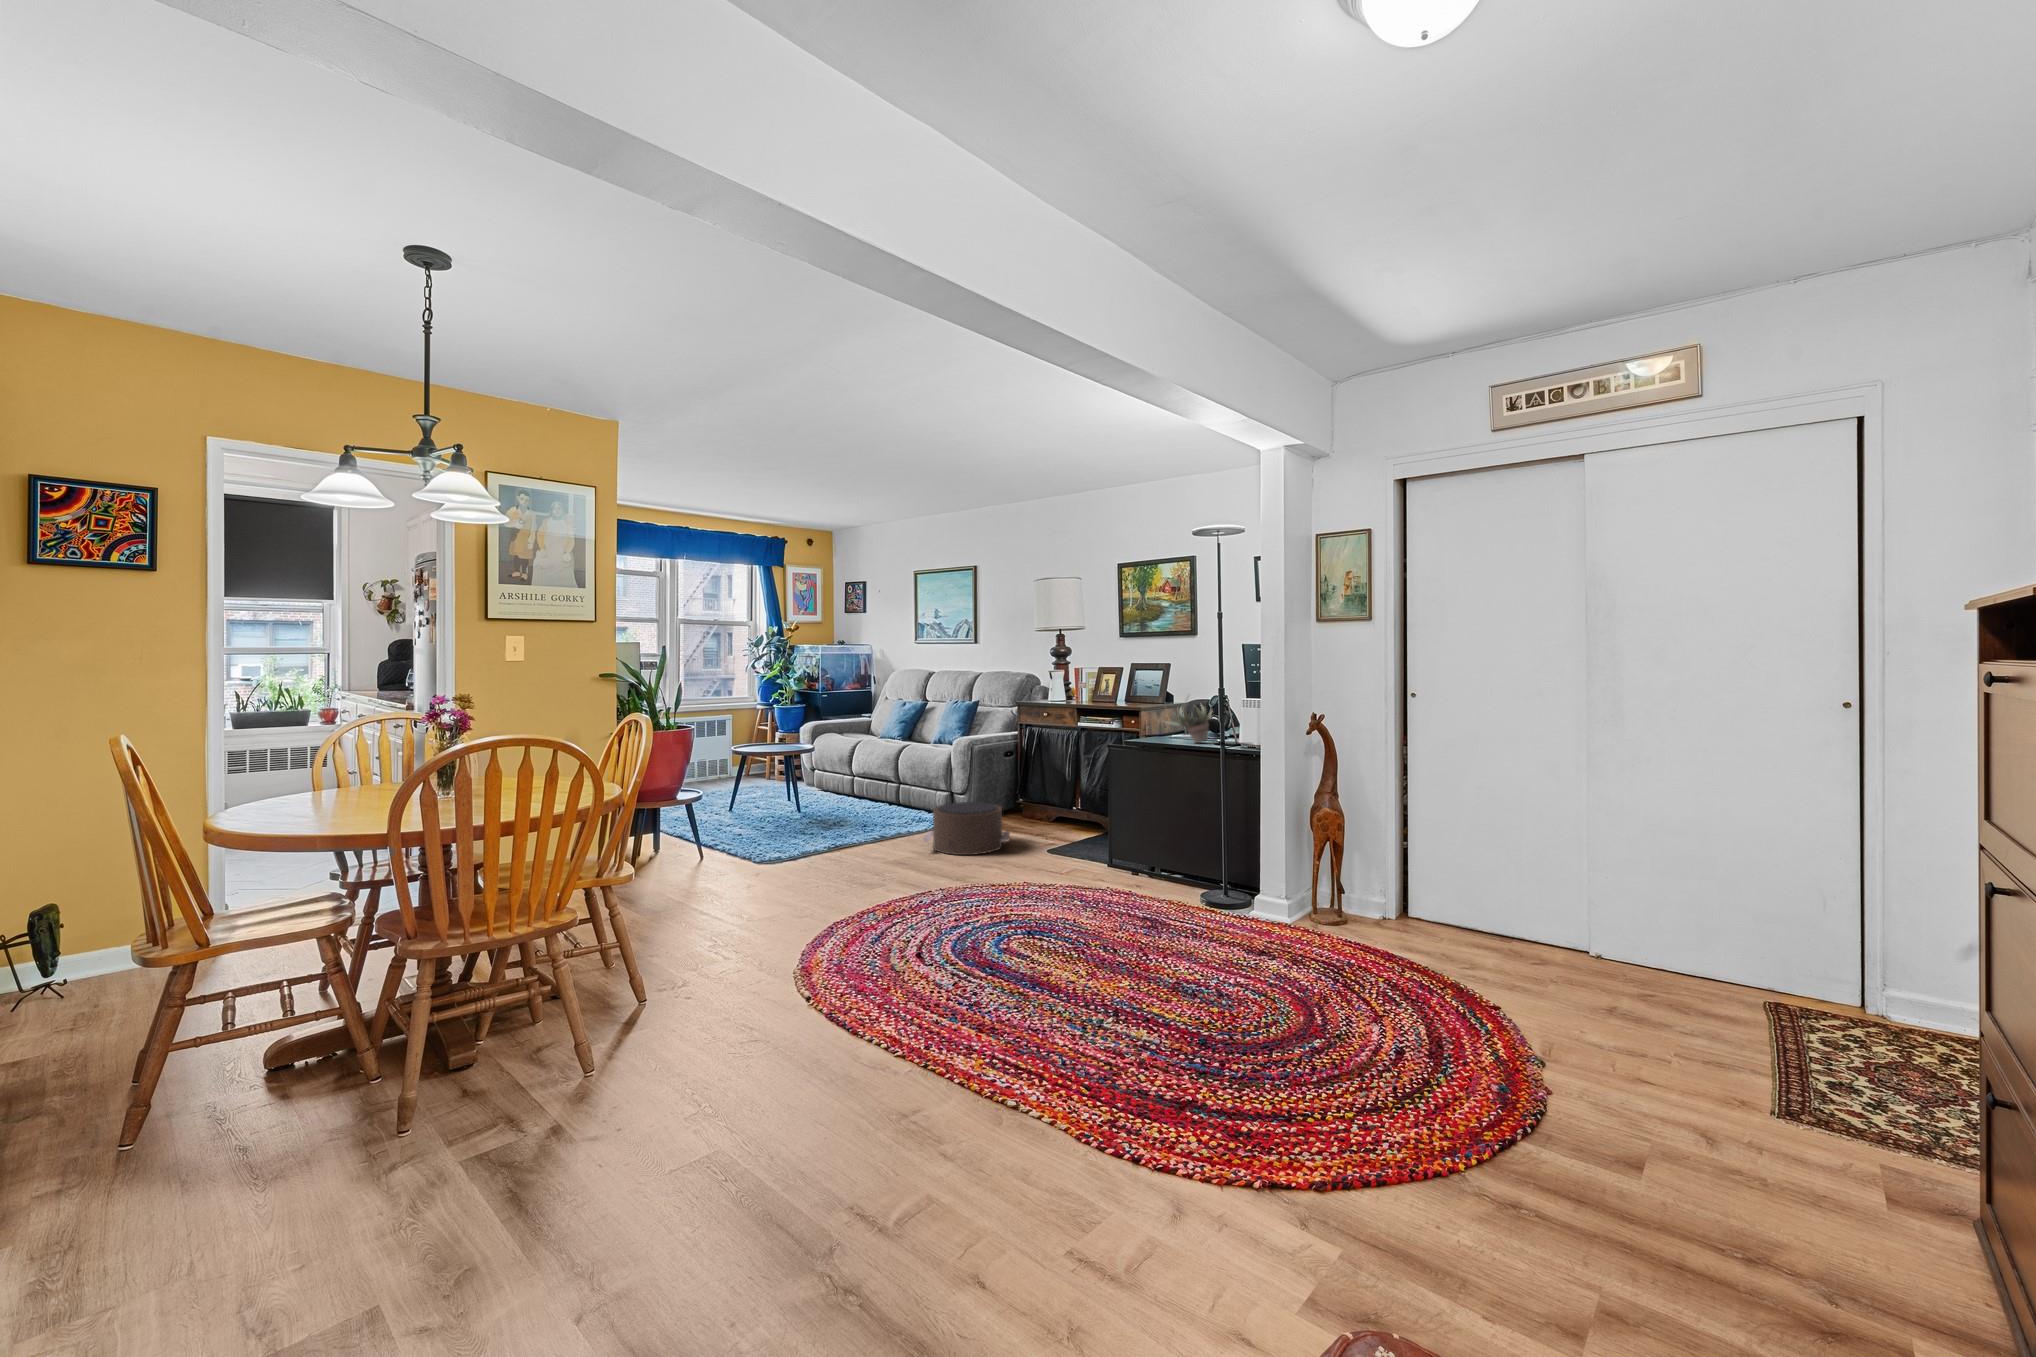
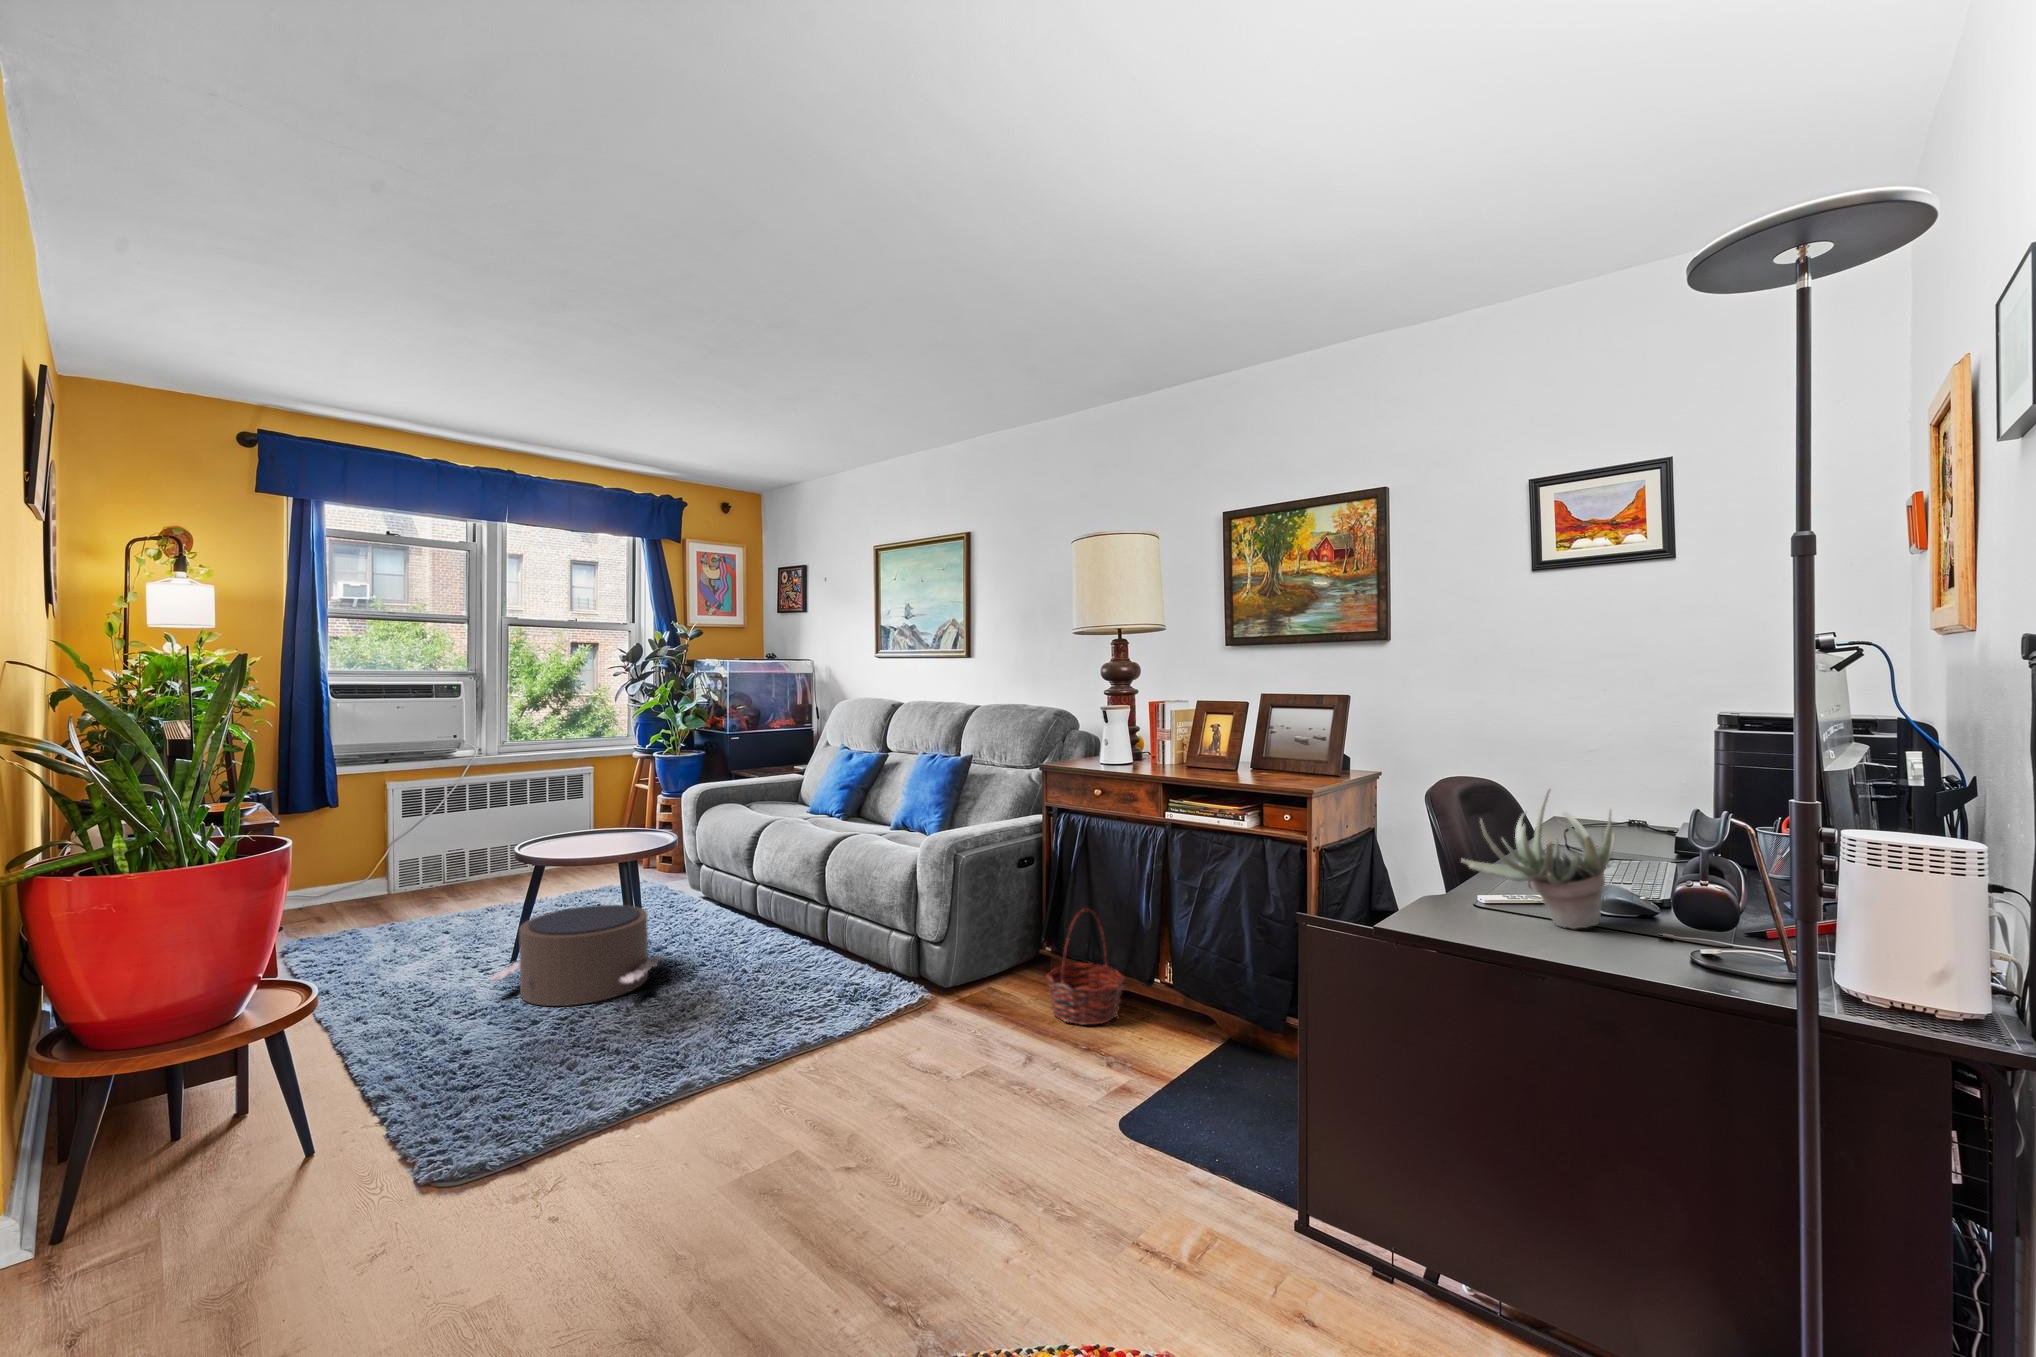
basket: none [1019,772,1058,827] -> present [1047,908,1125,1025]
pouf: present [923,802,1010,855] -> present [491,905,660,1006]

